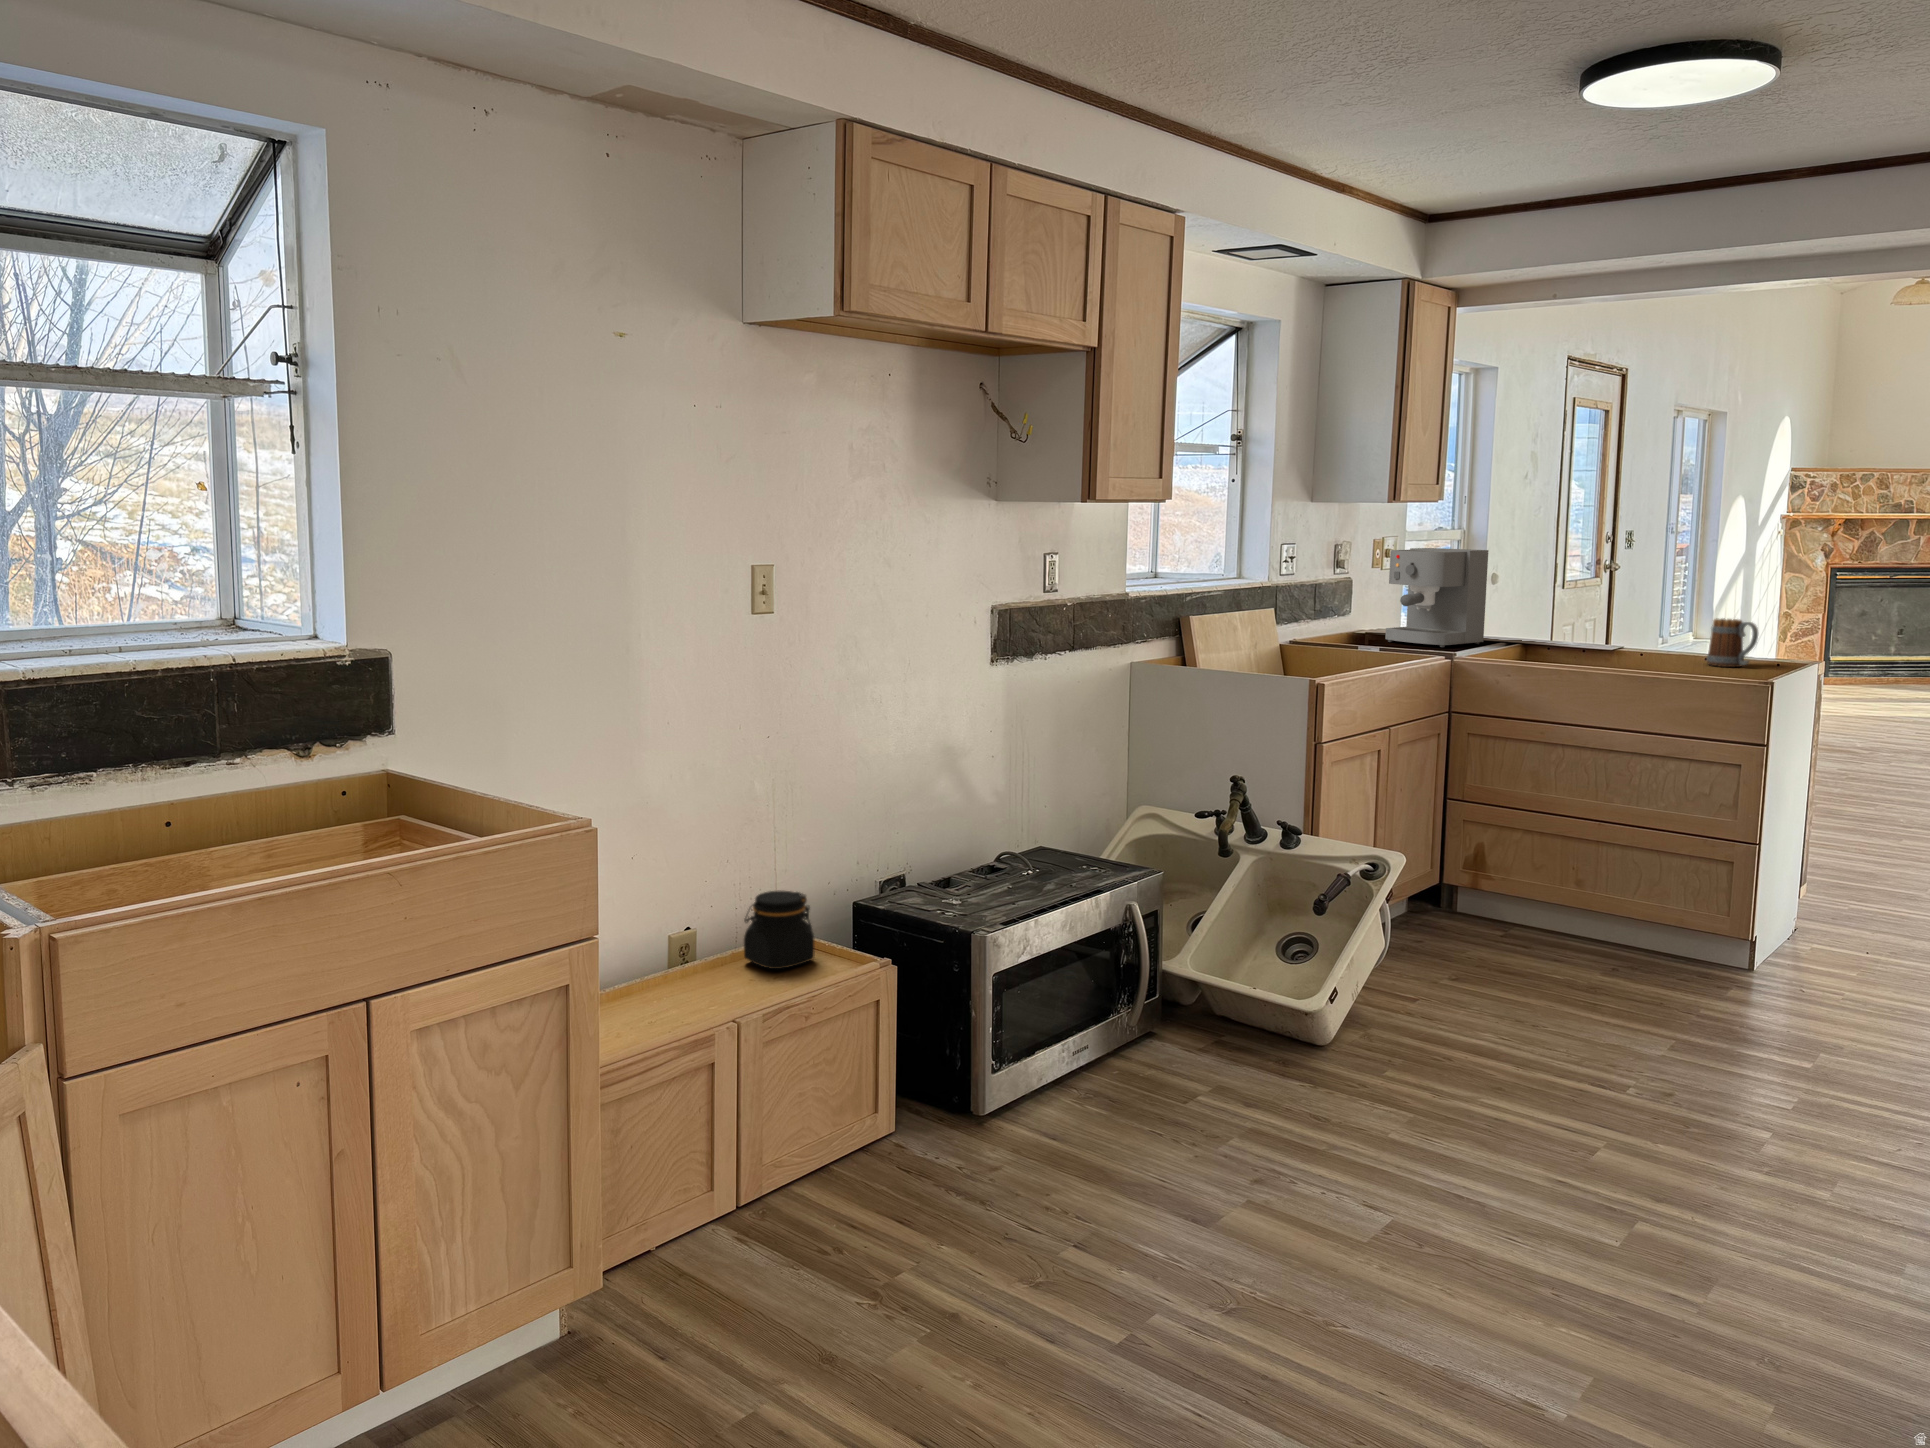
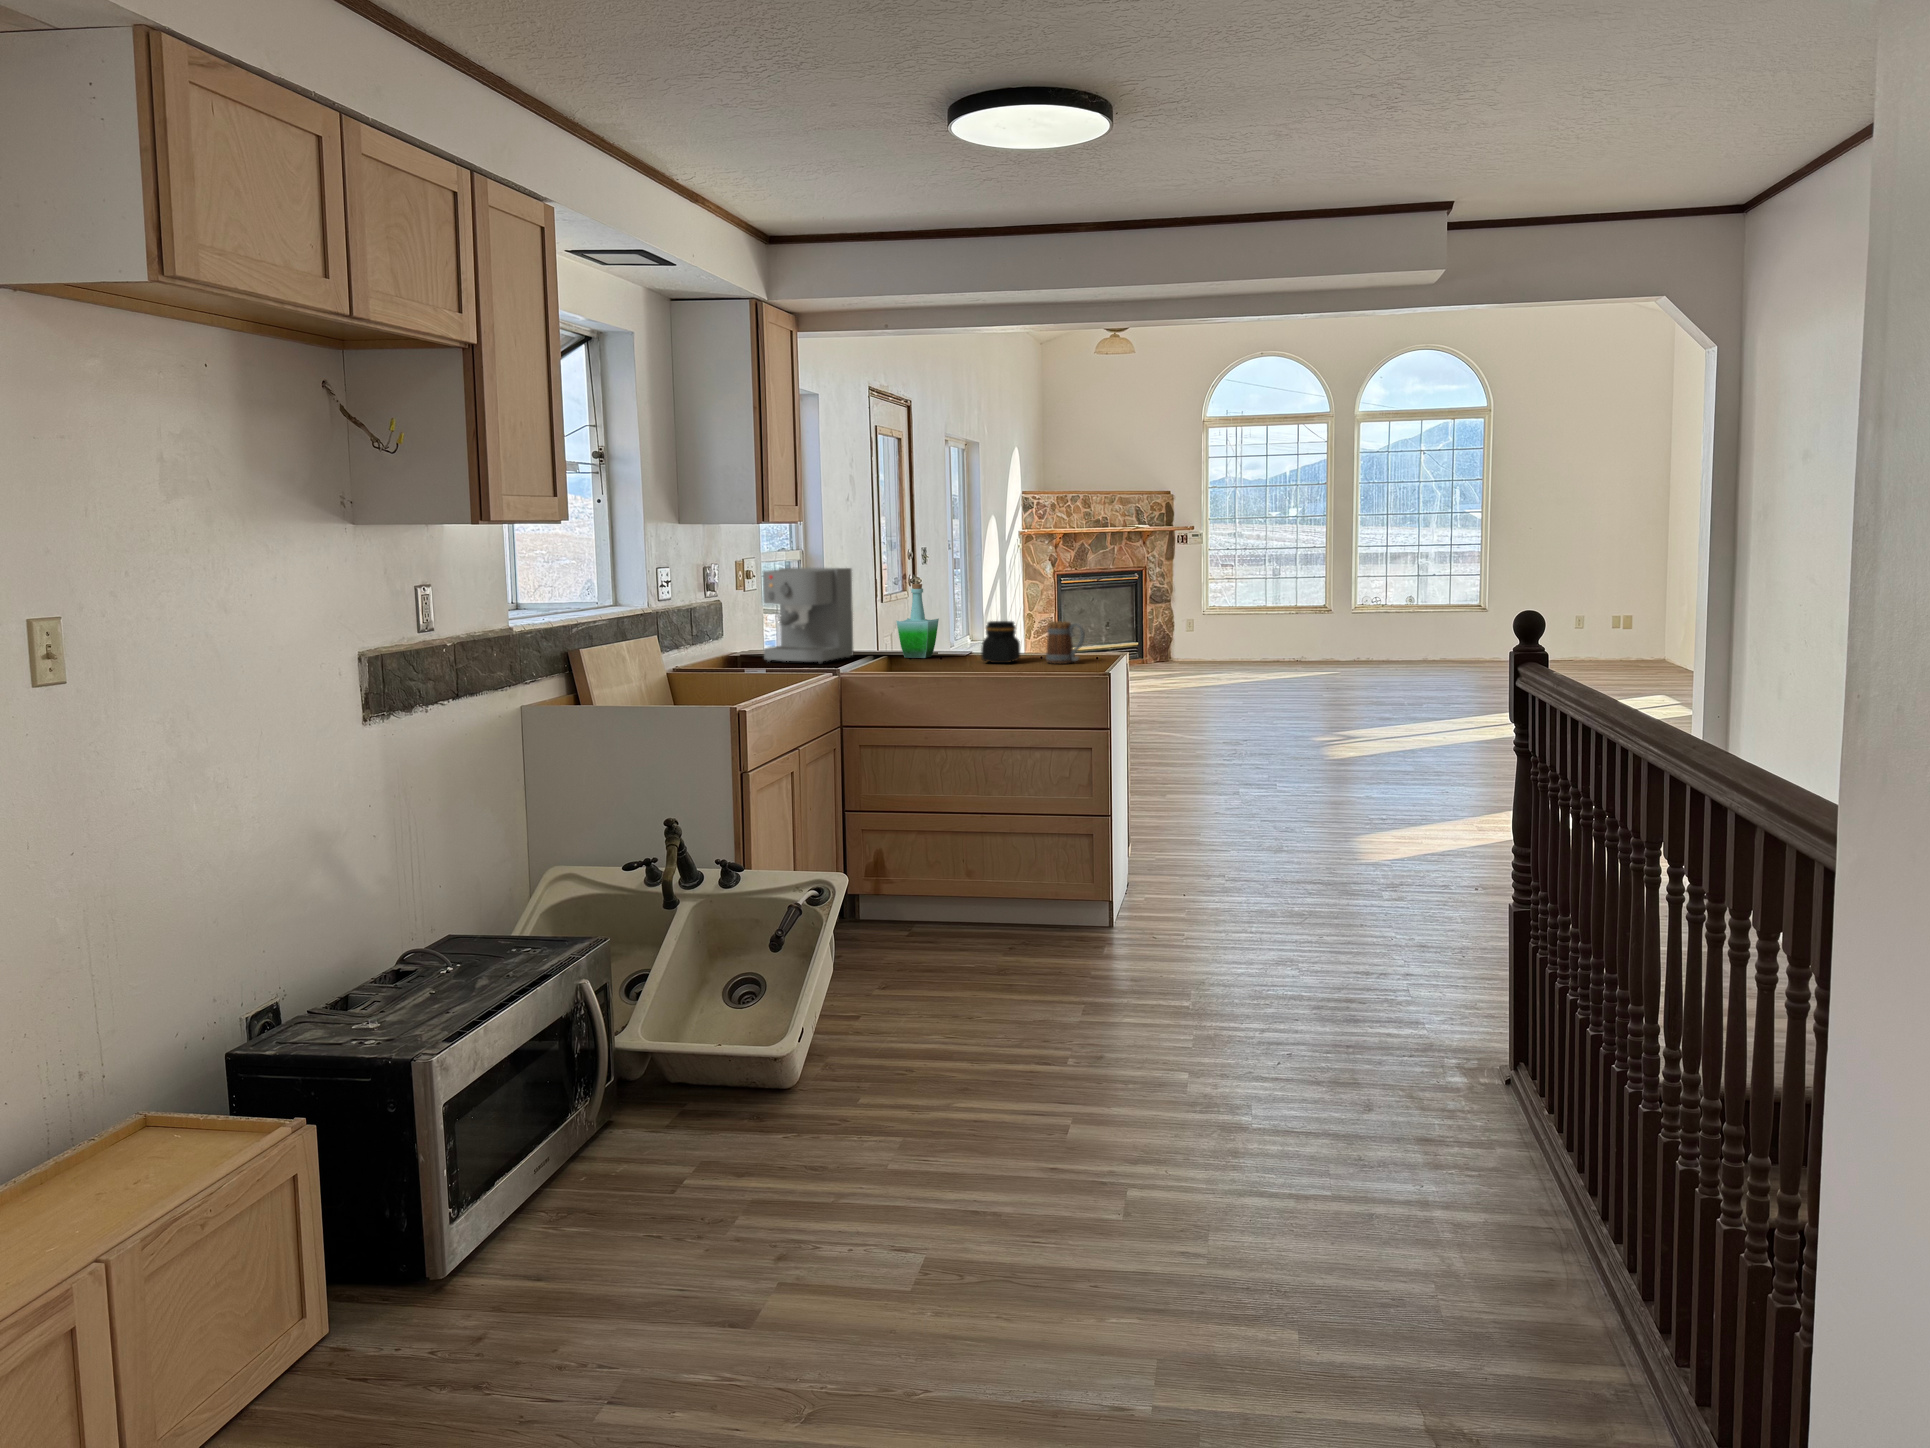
bottle: none [1534,570,1585,650] -> present [896,584,939,658]
jar: present [744,891,814,969] -> present [981,621,1020,663]

